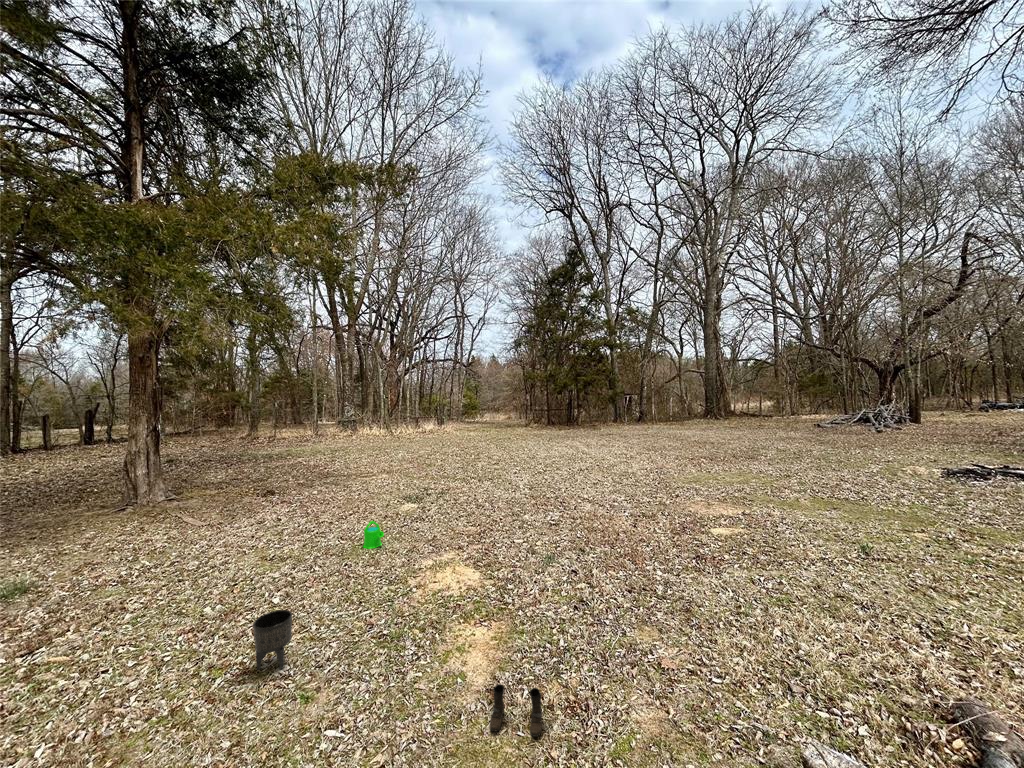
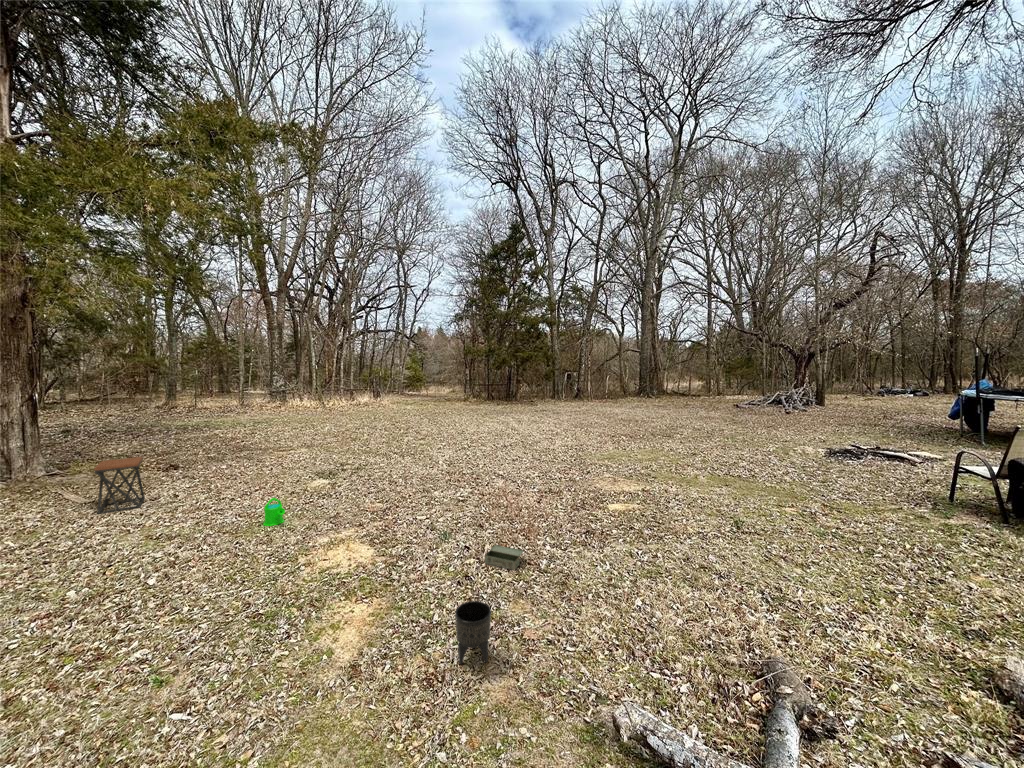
stool: none [212,483,250,537] -> present [94,457,145,514]
toolbox: none [594,569,634,596] -> present [485,545,524,570]
planter: present [253,610,292,670] -> present [455,601,491,664]
boots: present [490,684,542,737] -> none [343,661,398,709]

